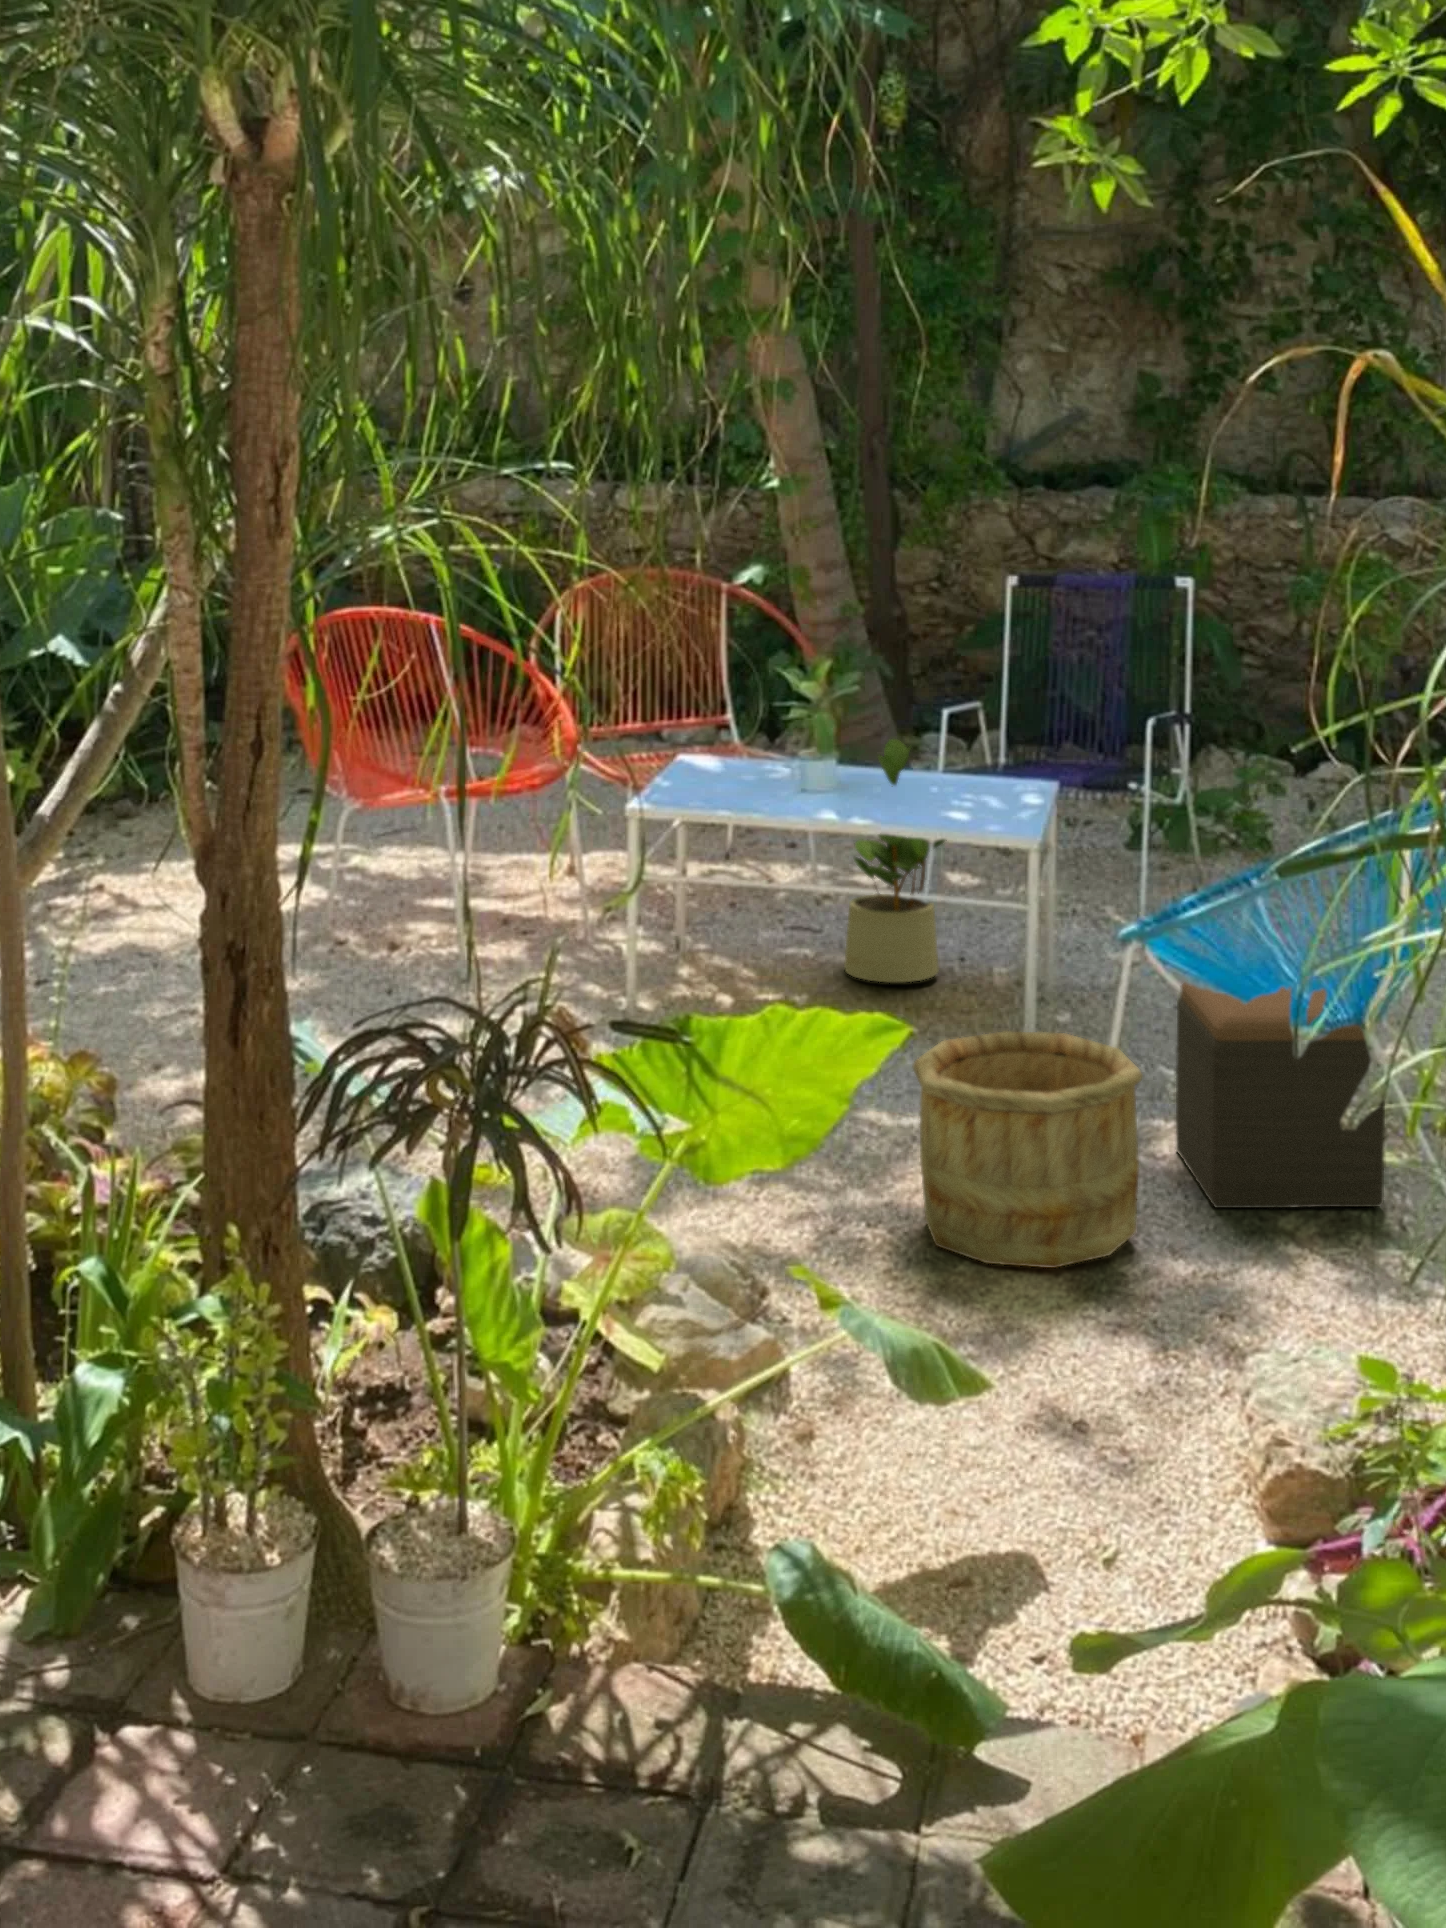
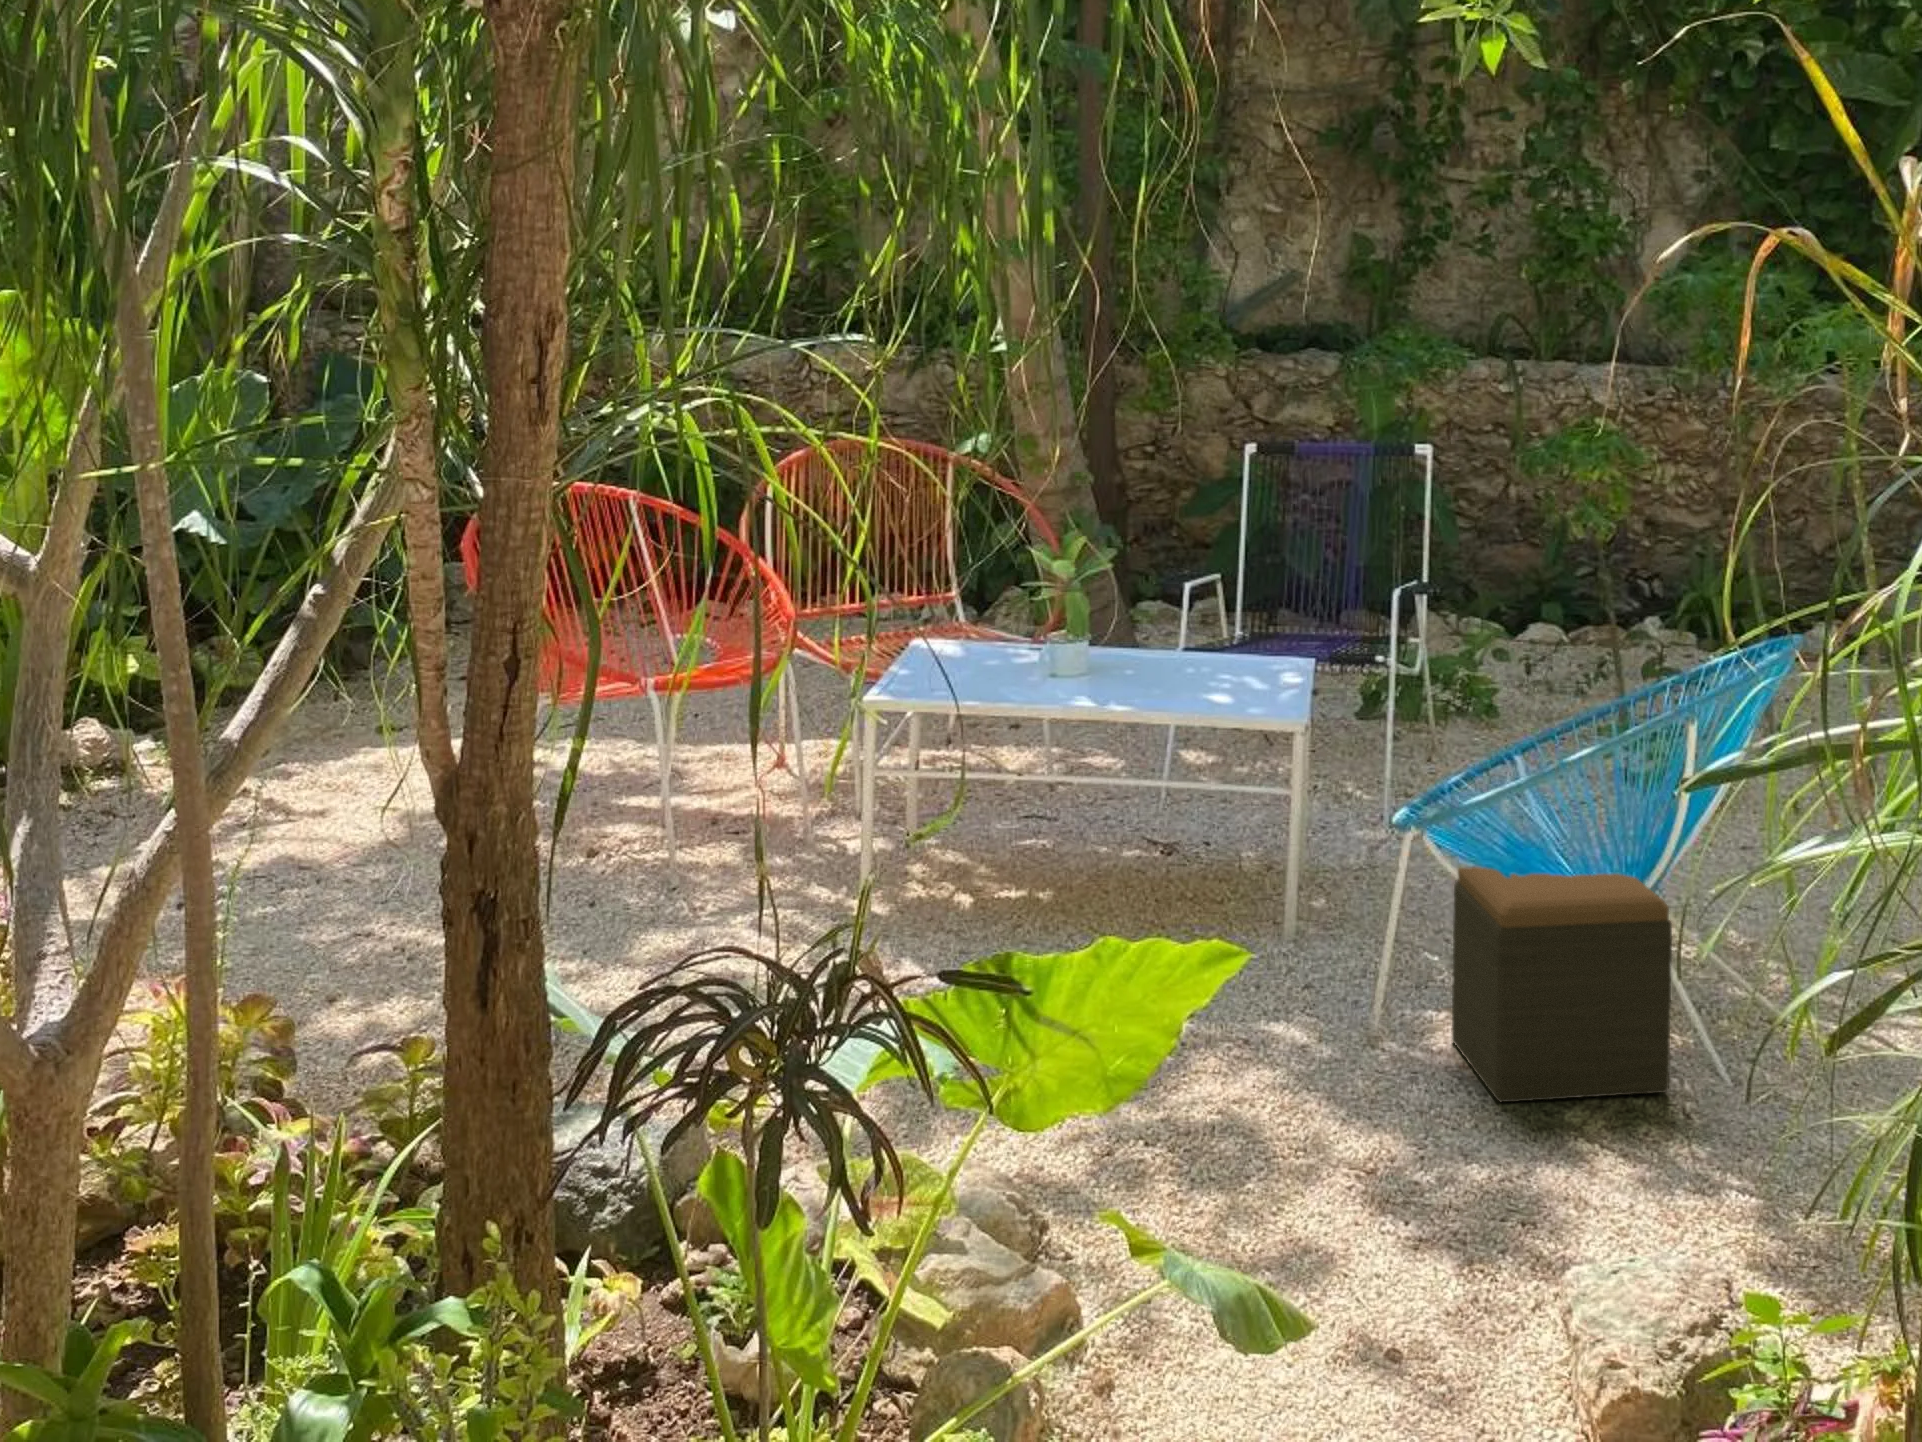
potted plant: present [844,739,947,983] -> none [1087,612,1209,871]
wooden bucket: present [912,1031,1142,1268] -> none [1185,926,1430,1178]

